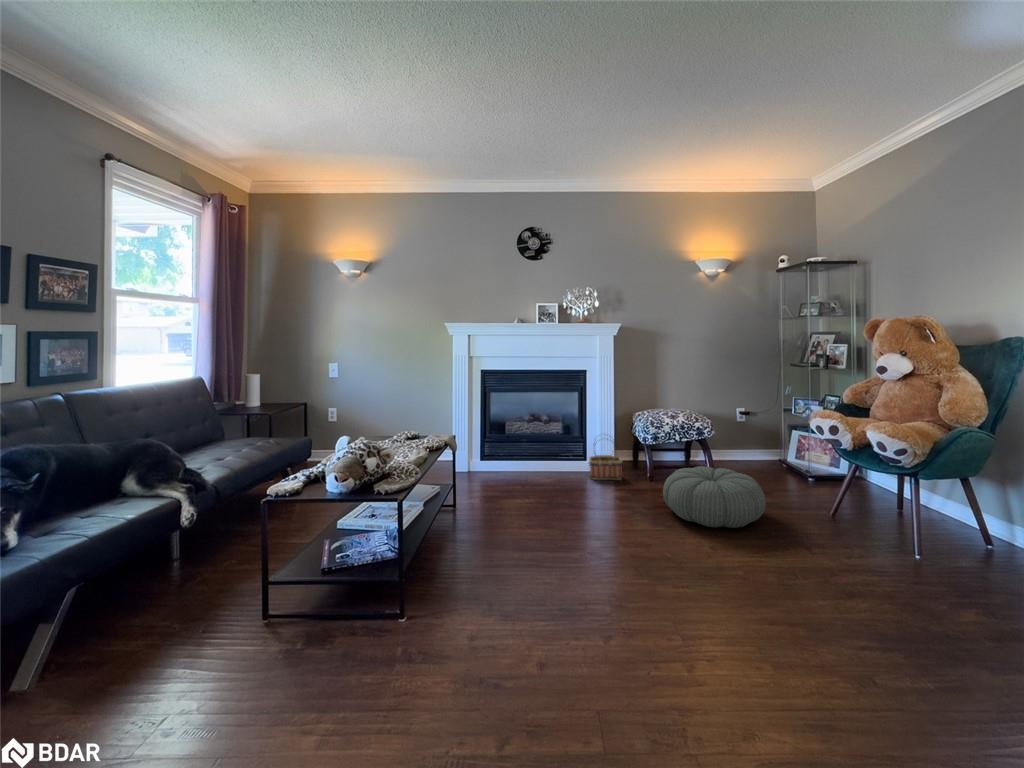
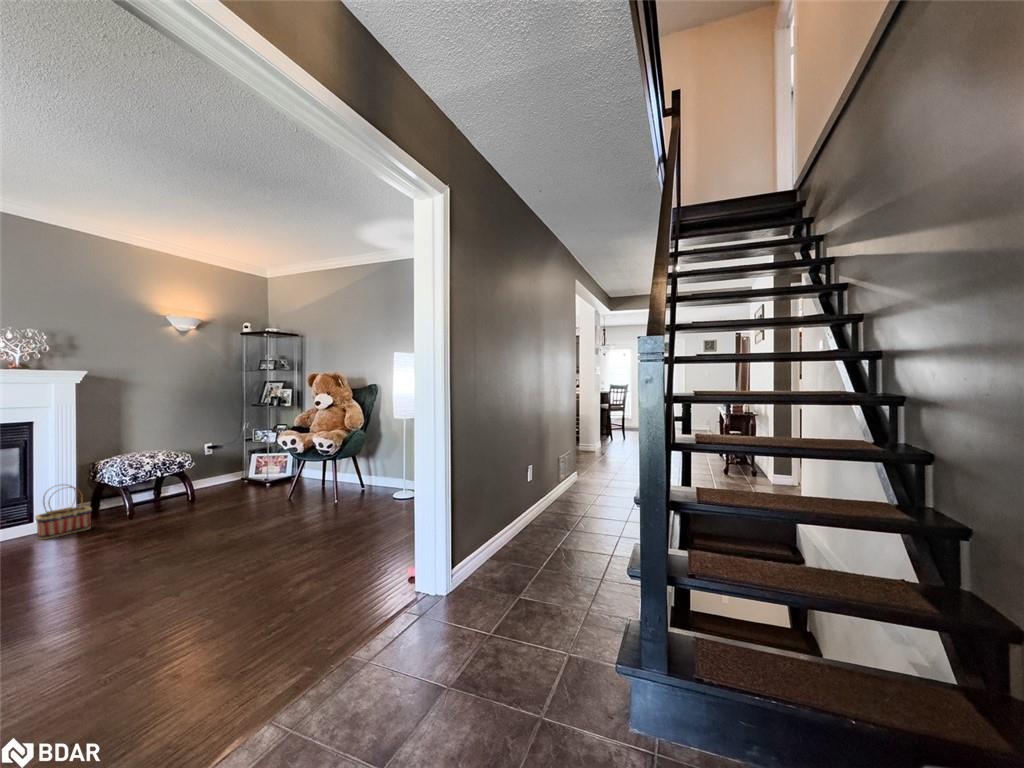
pouf: present [663,466,766,528] -> none [161,484,255,532]

